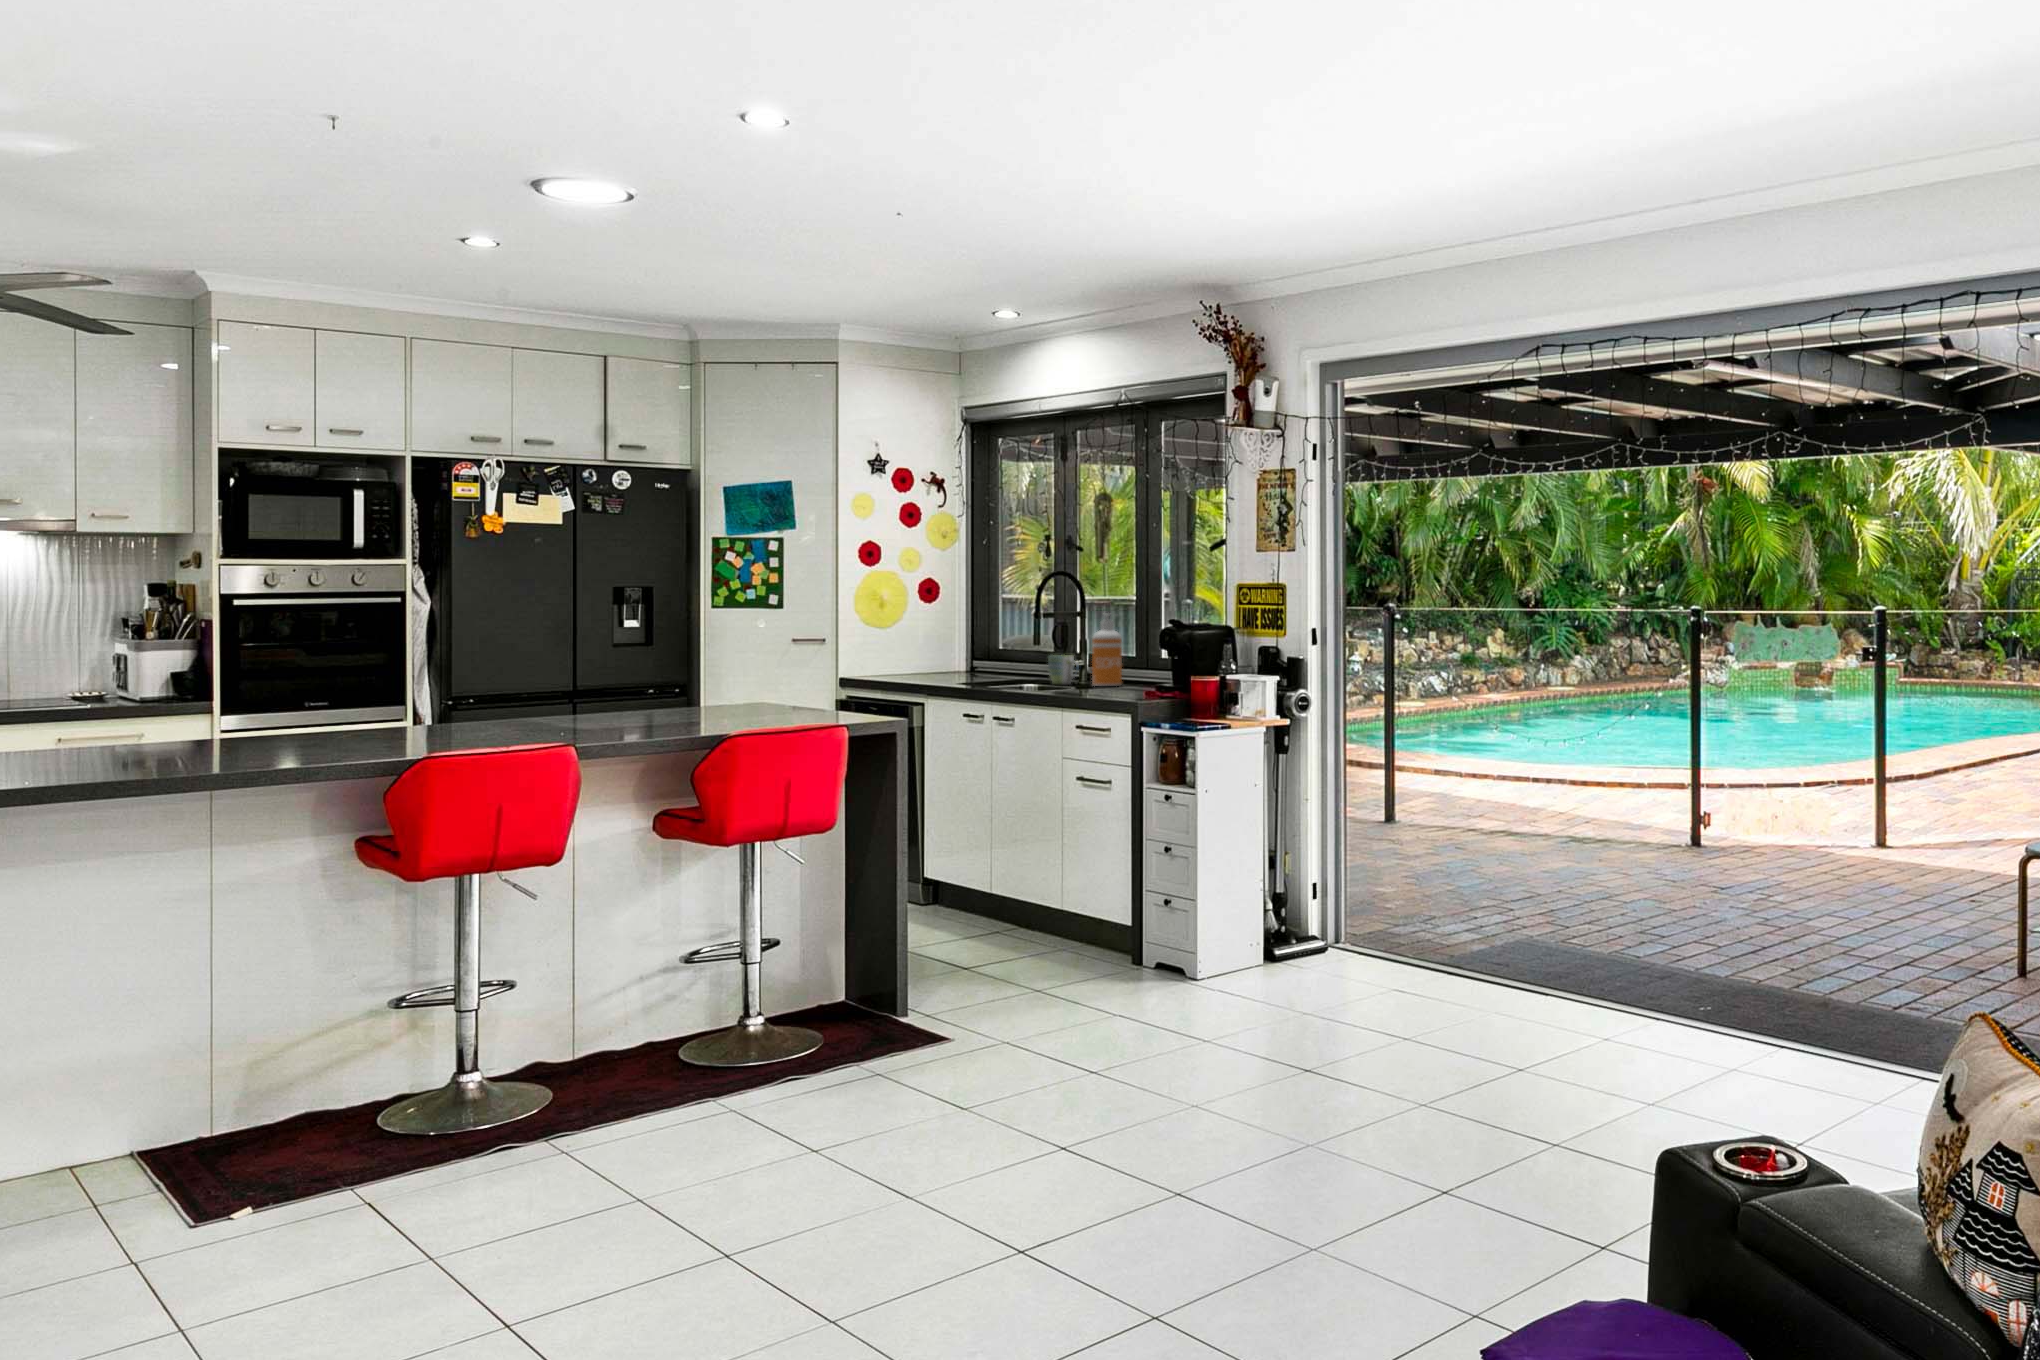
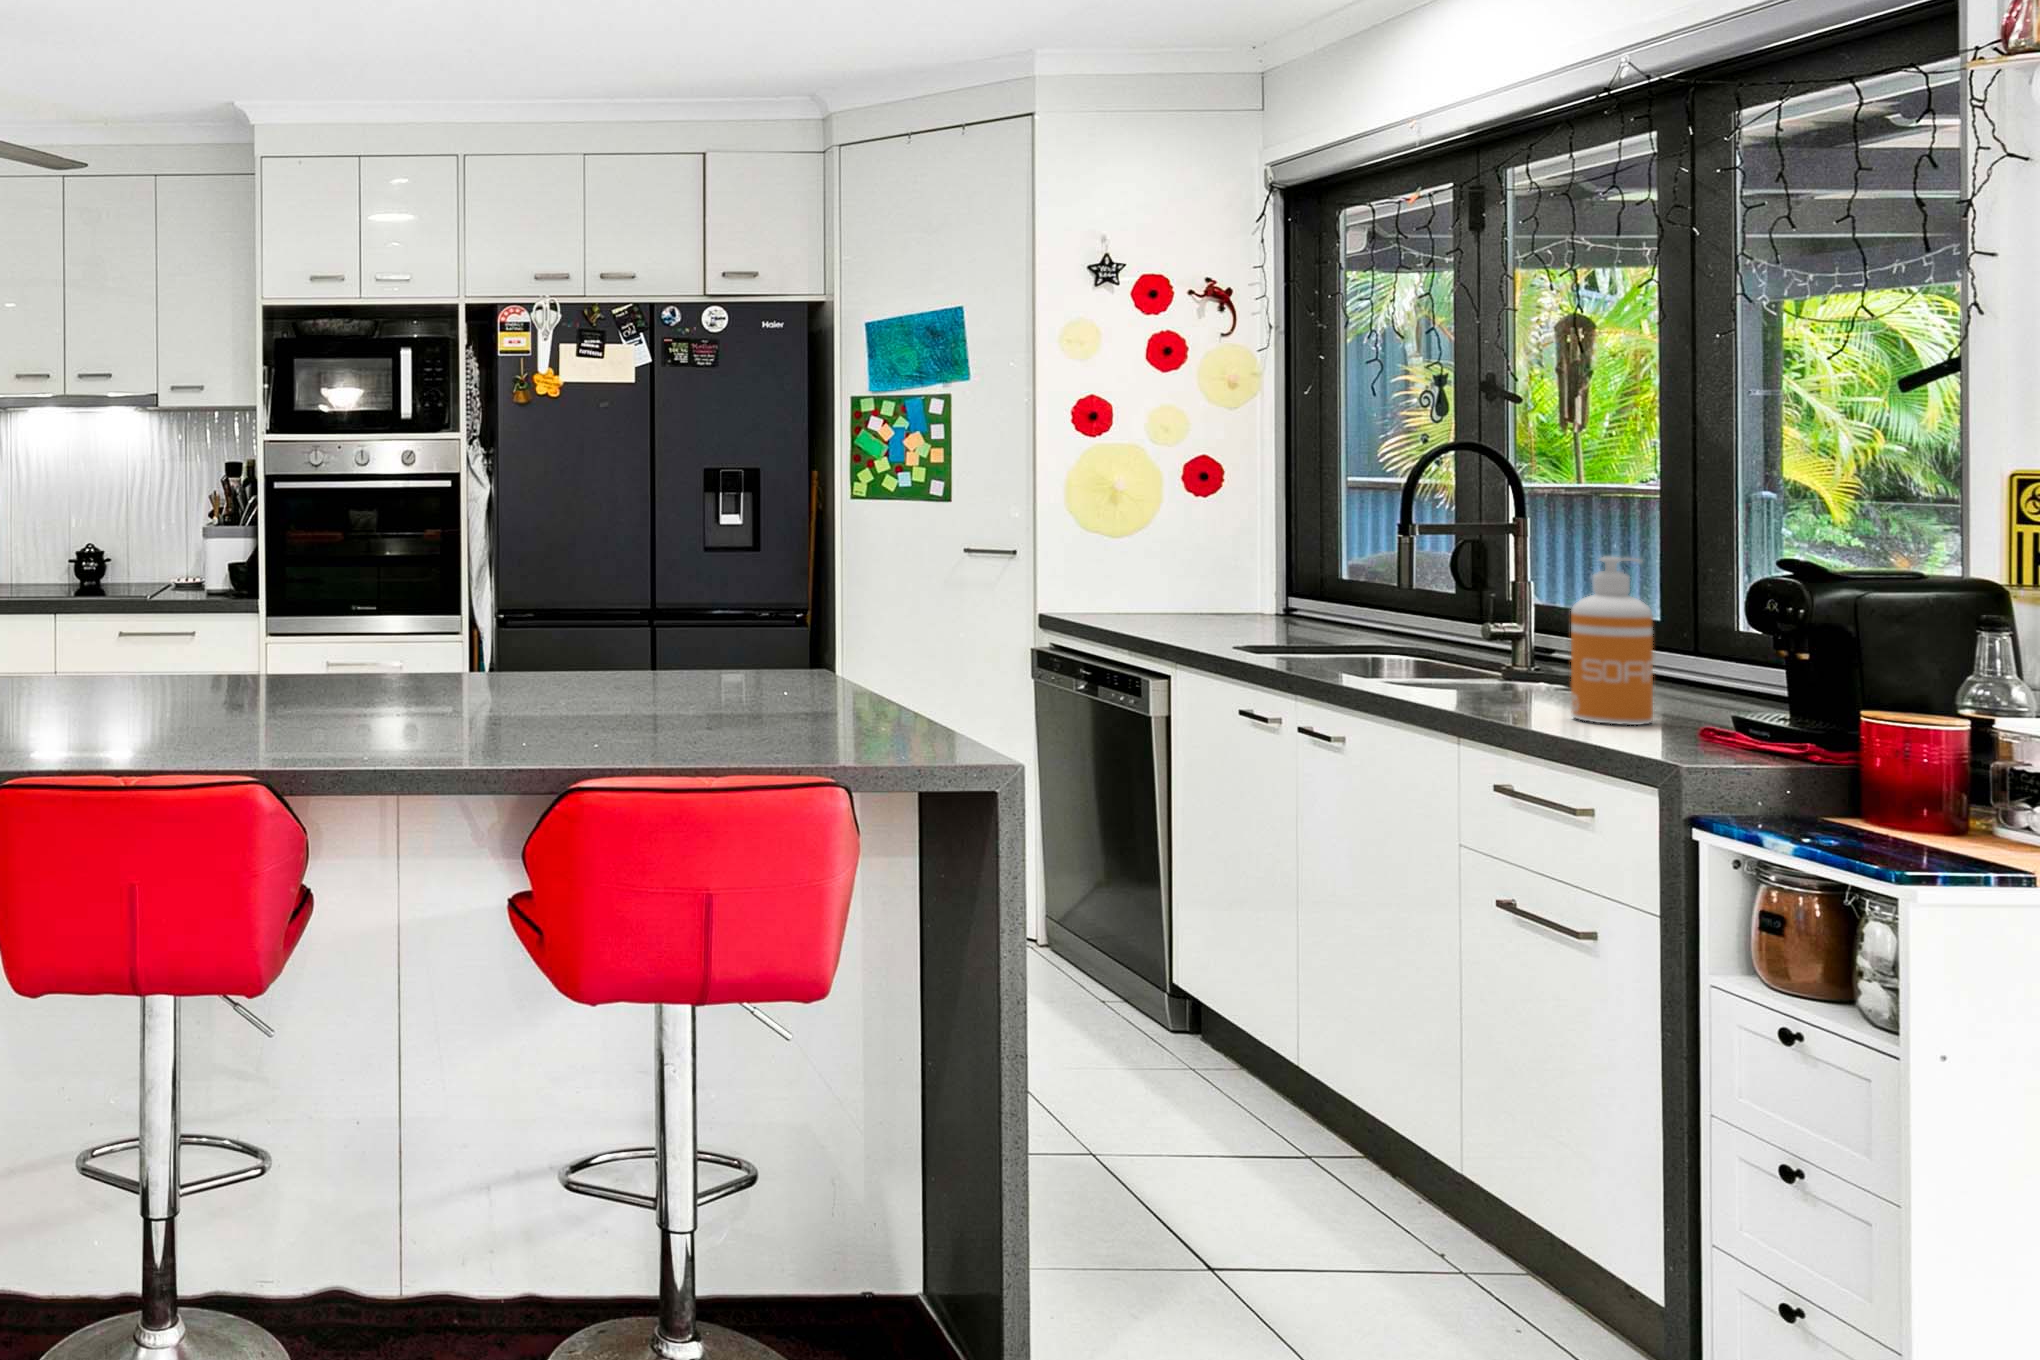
mug: present [1048,655,1079,684] -> none [1452,633,1531,700]

